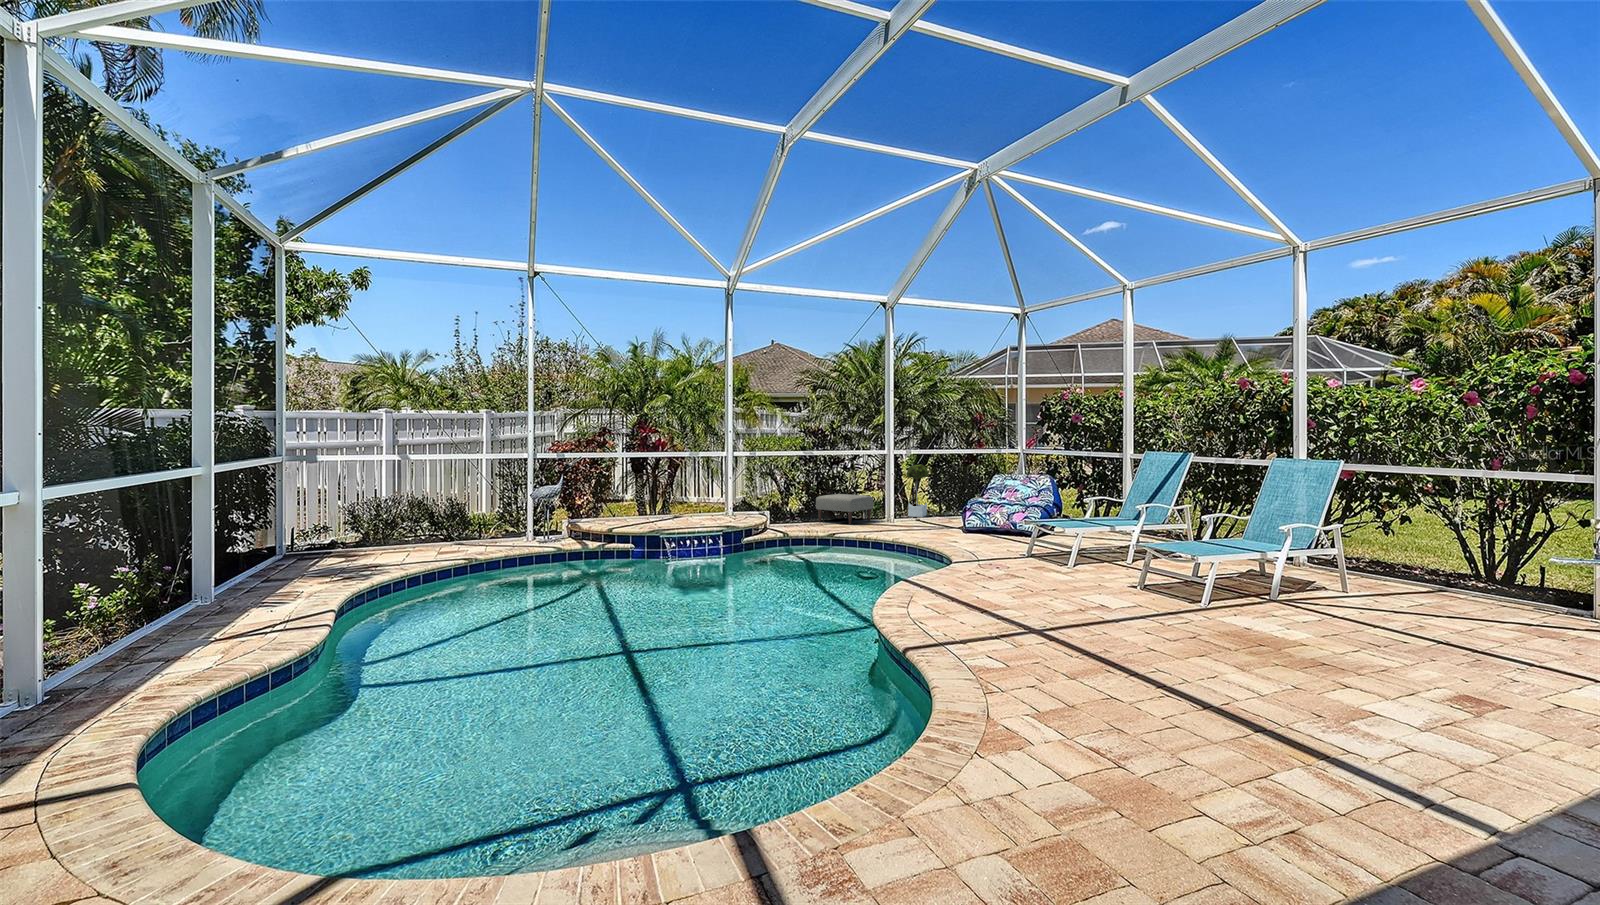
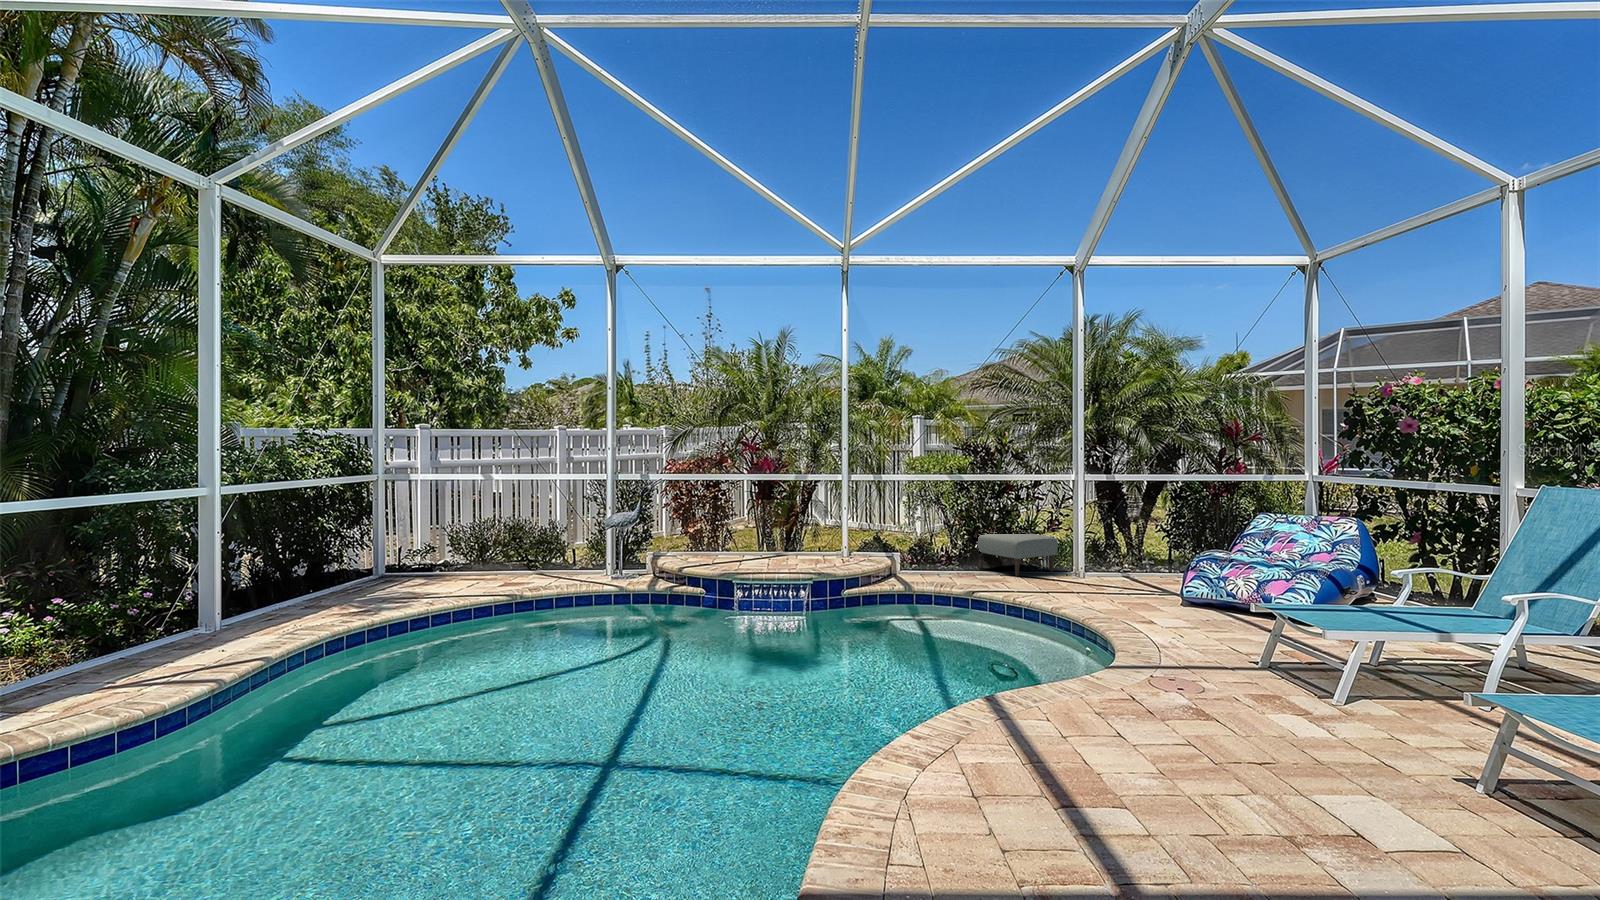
potted tree: present [906,464,928,517] -> none [1115,493,1149,570]

